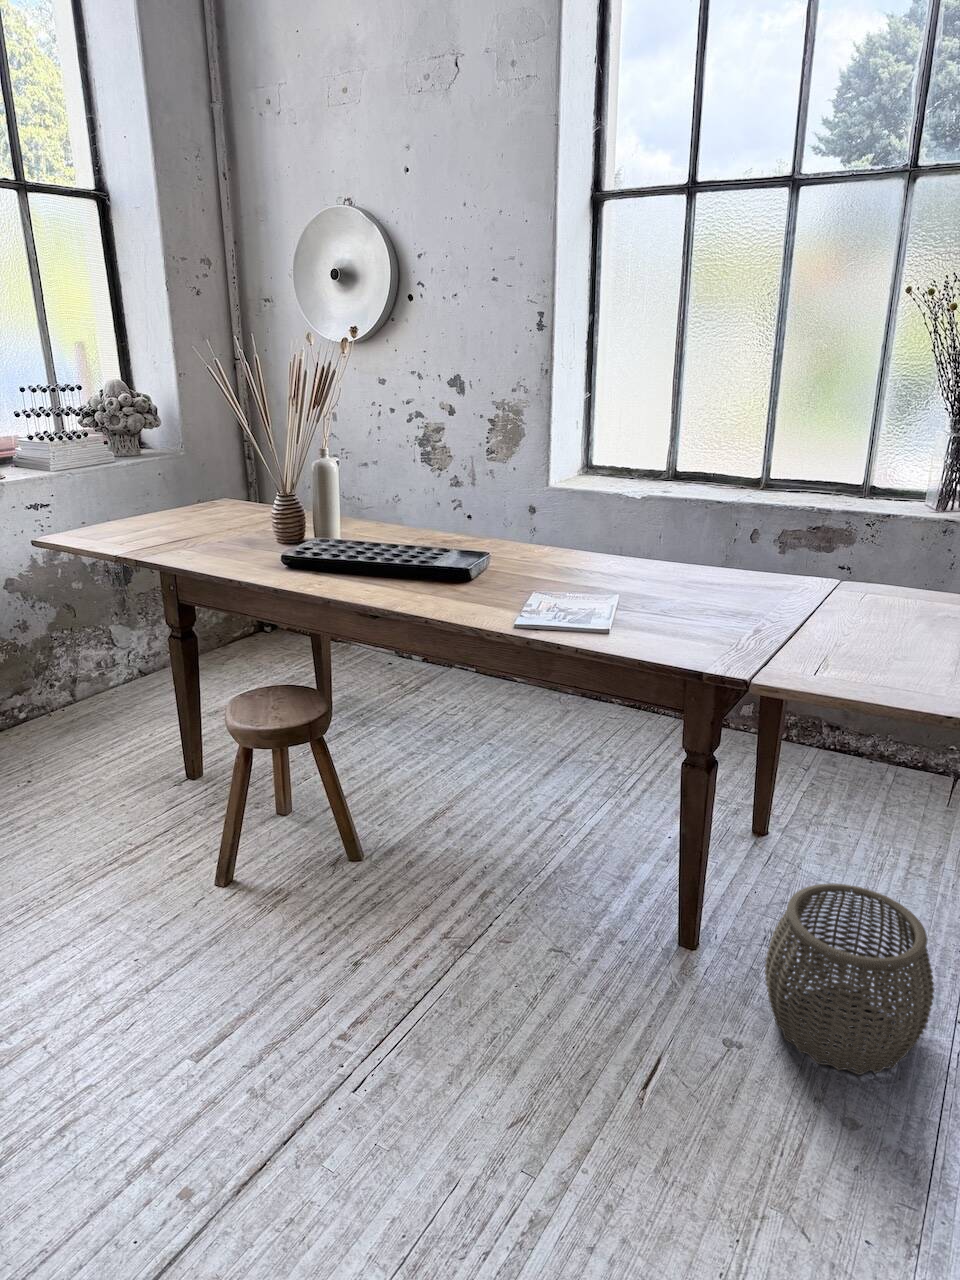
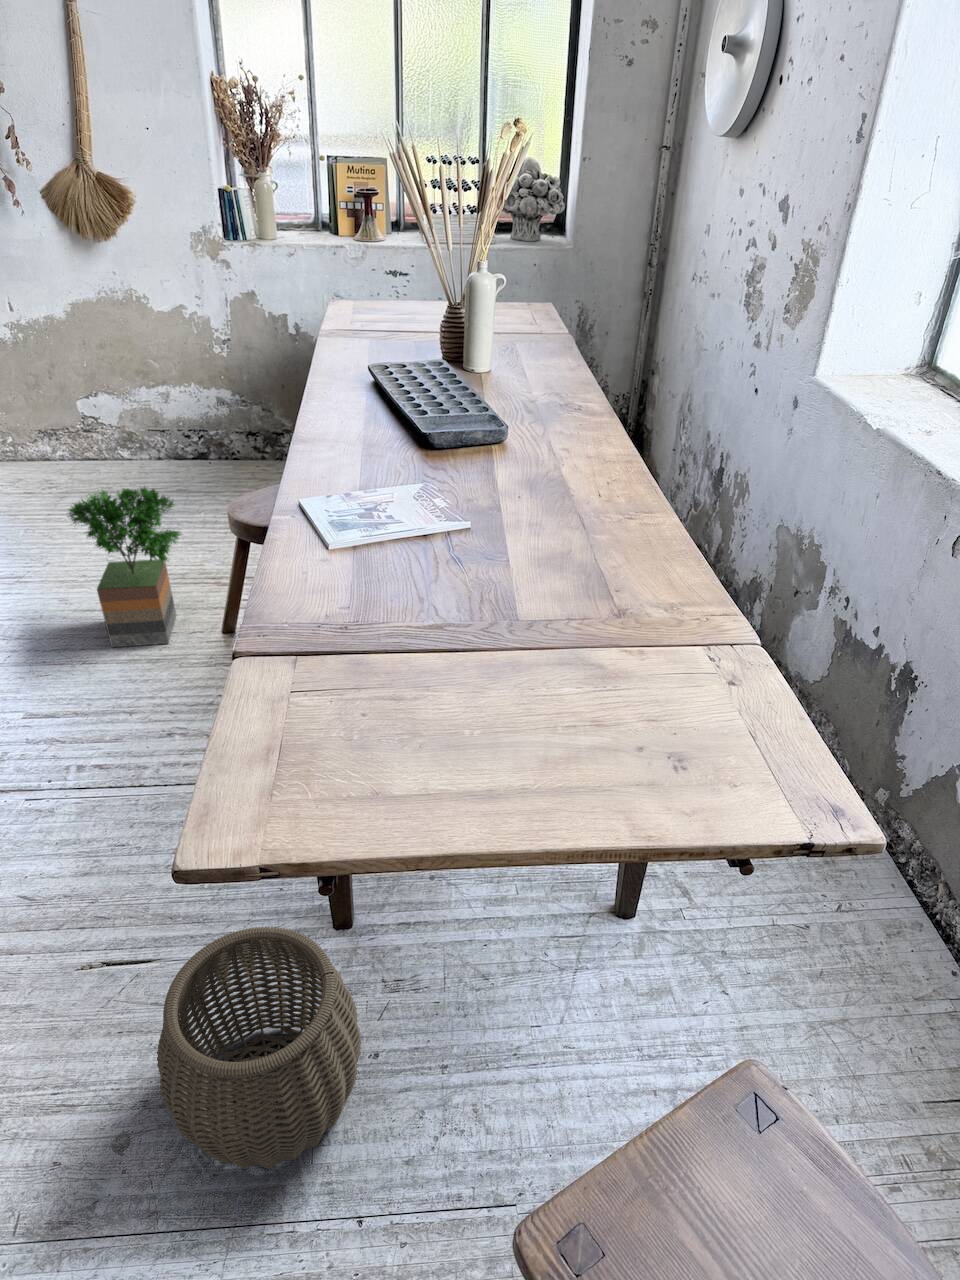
potted tree: none [55,752,217,962] -> present [68,487,180,647]

